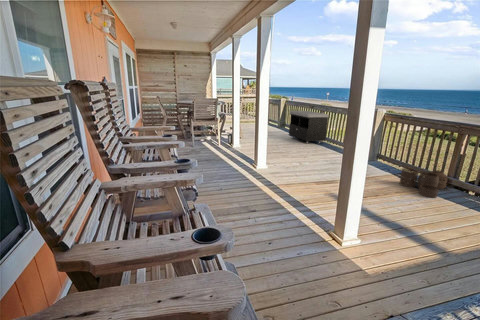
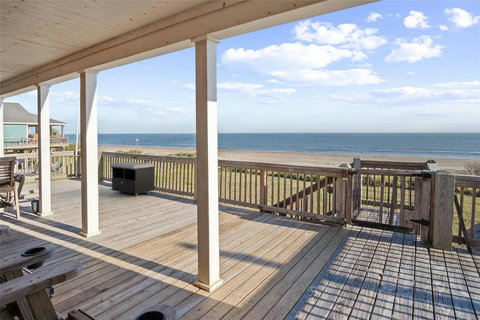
woven basket: present [400,168,447,198] -> none [231,200,261,225]

